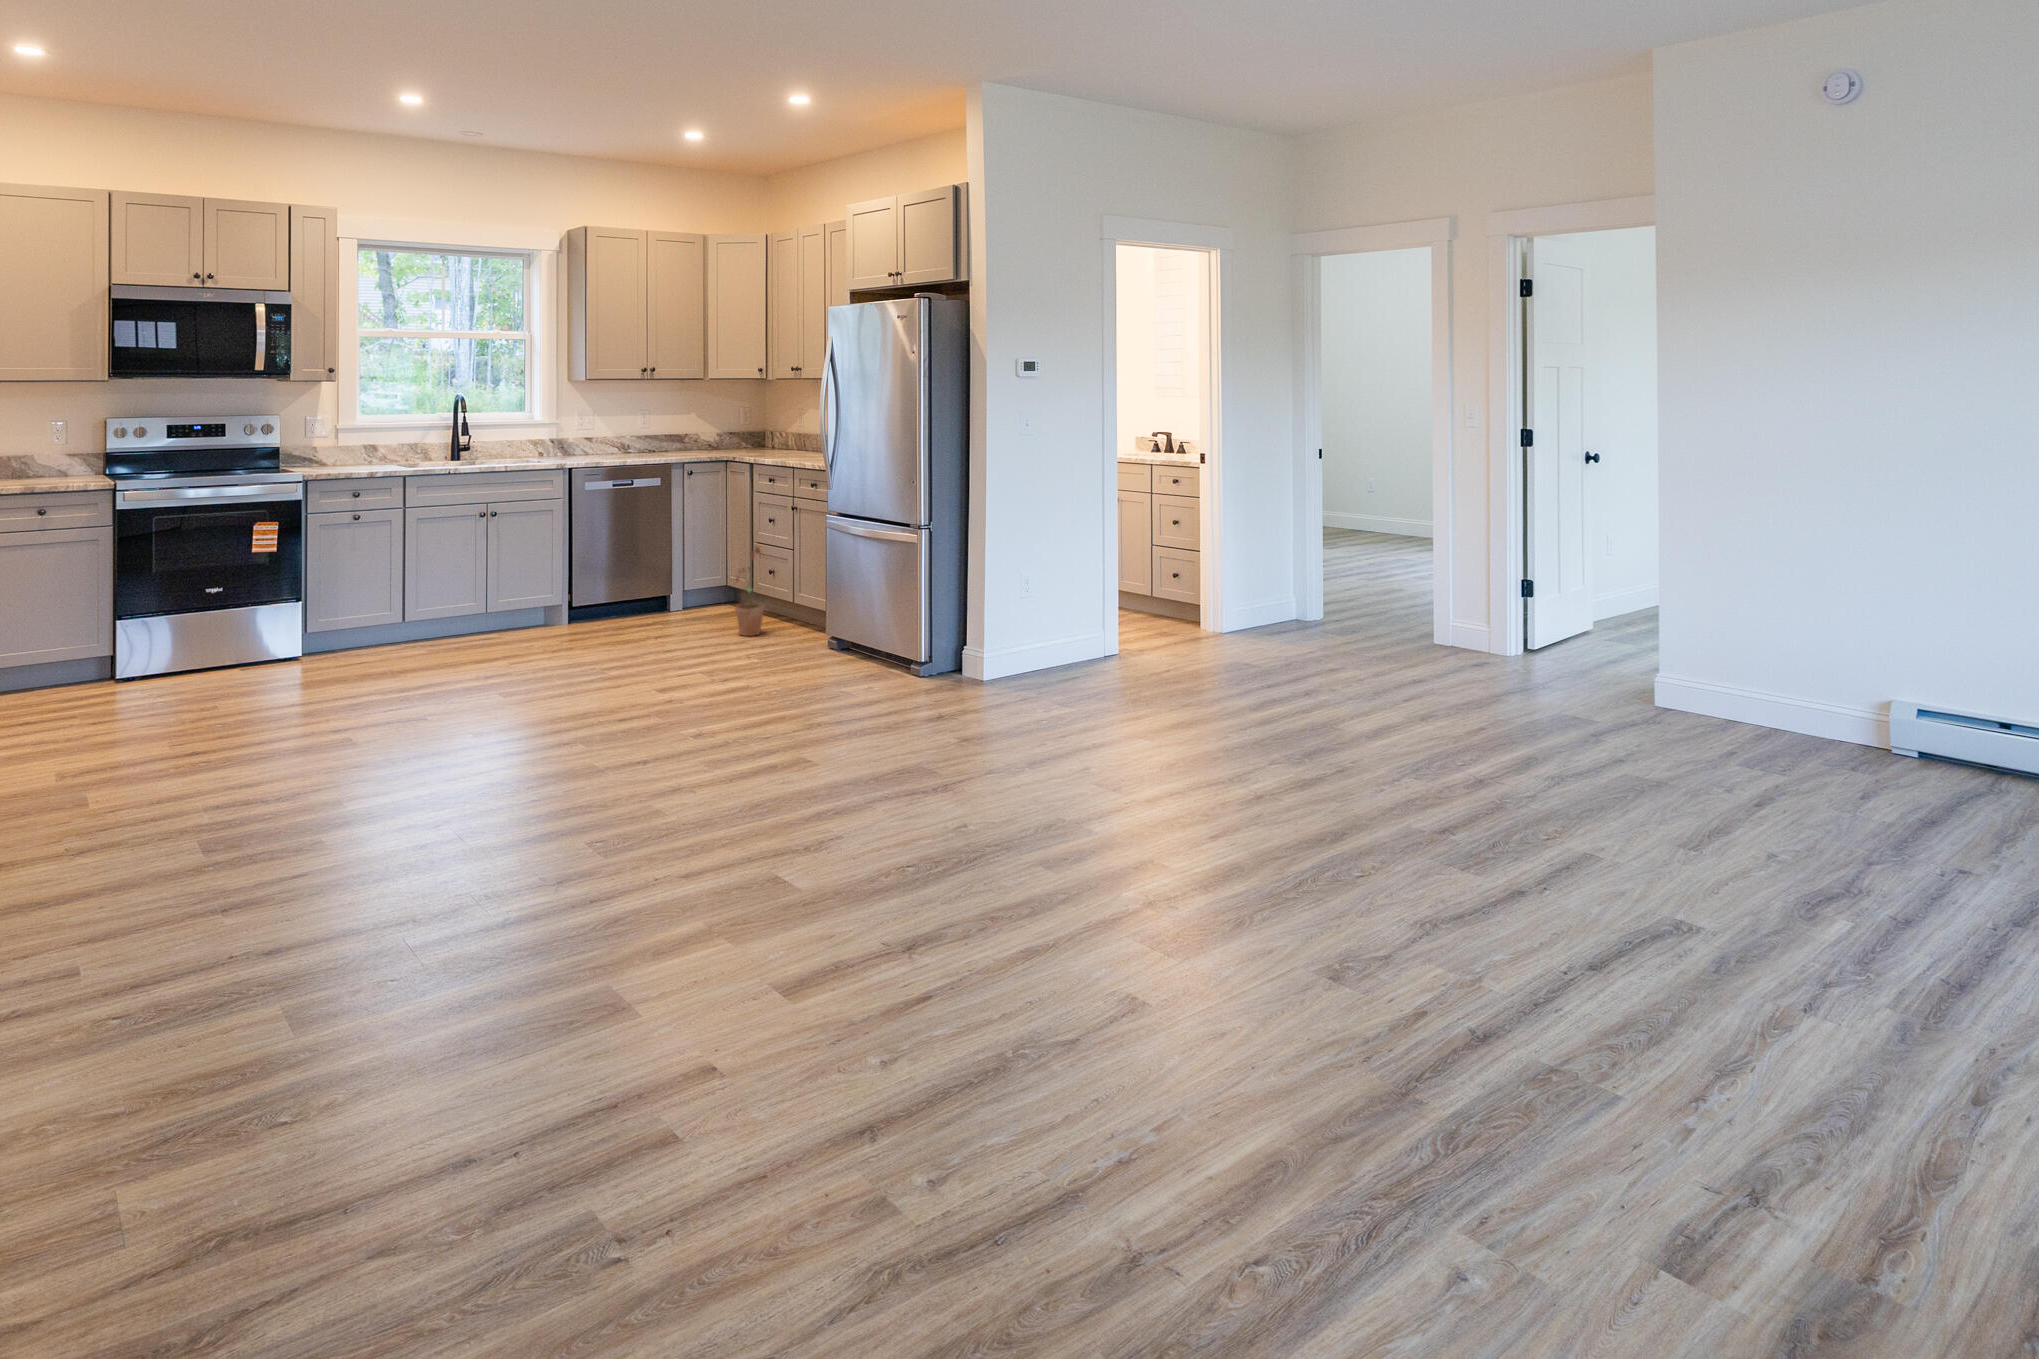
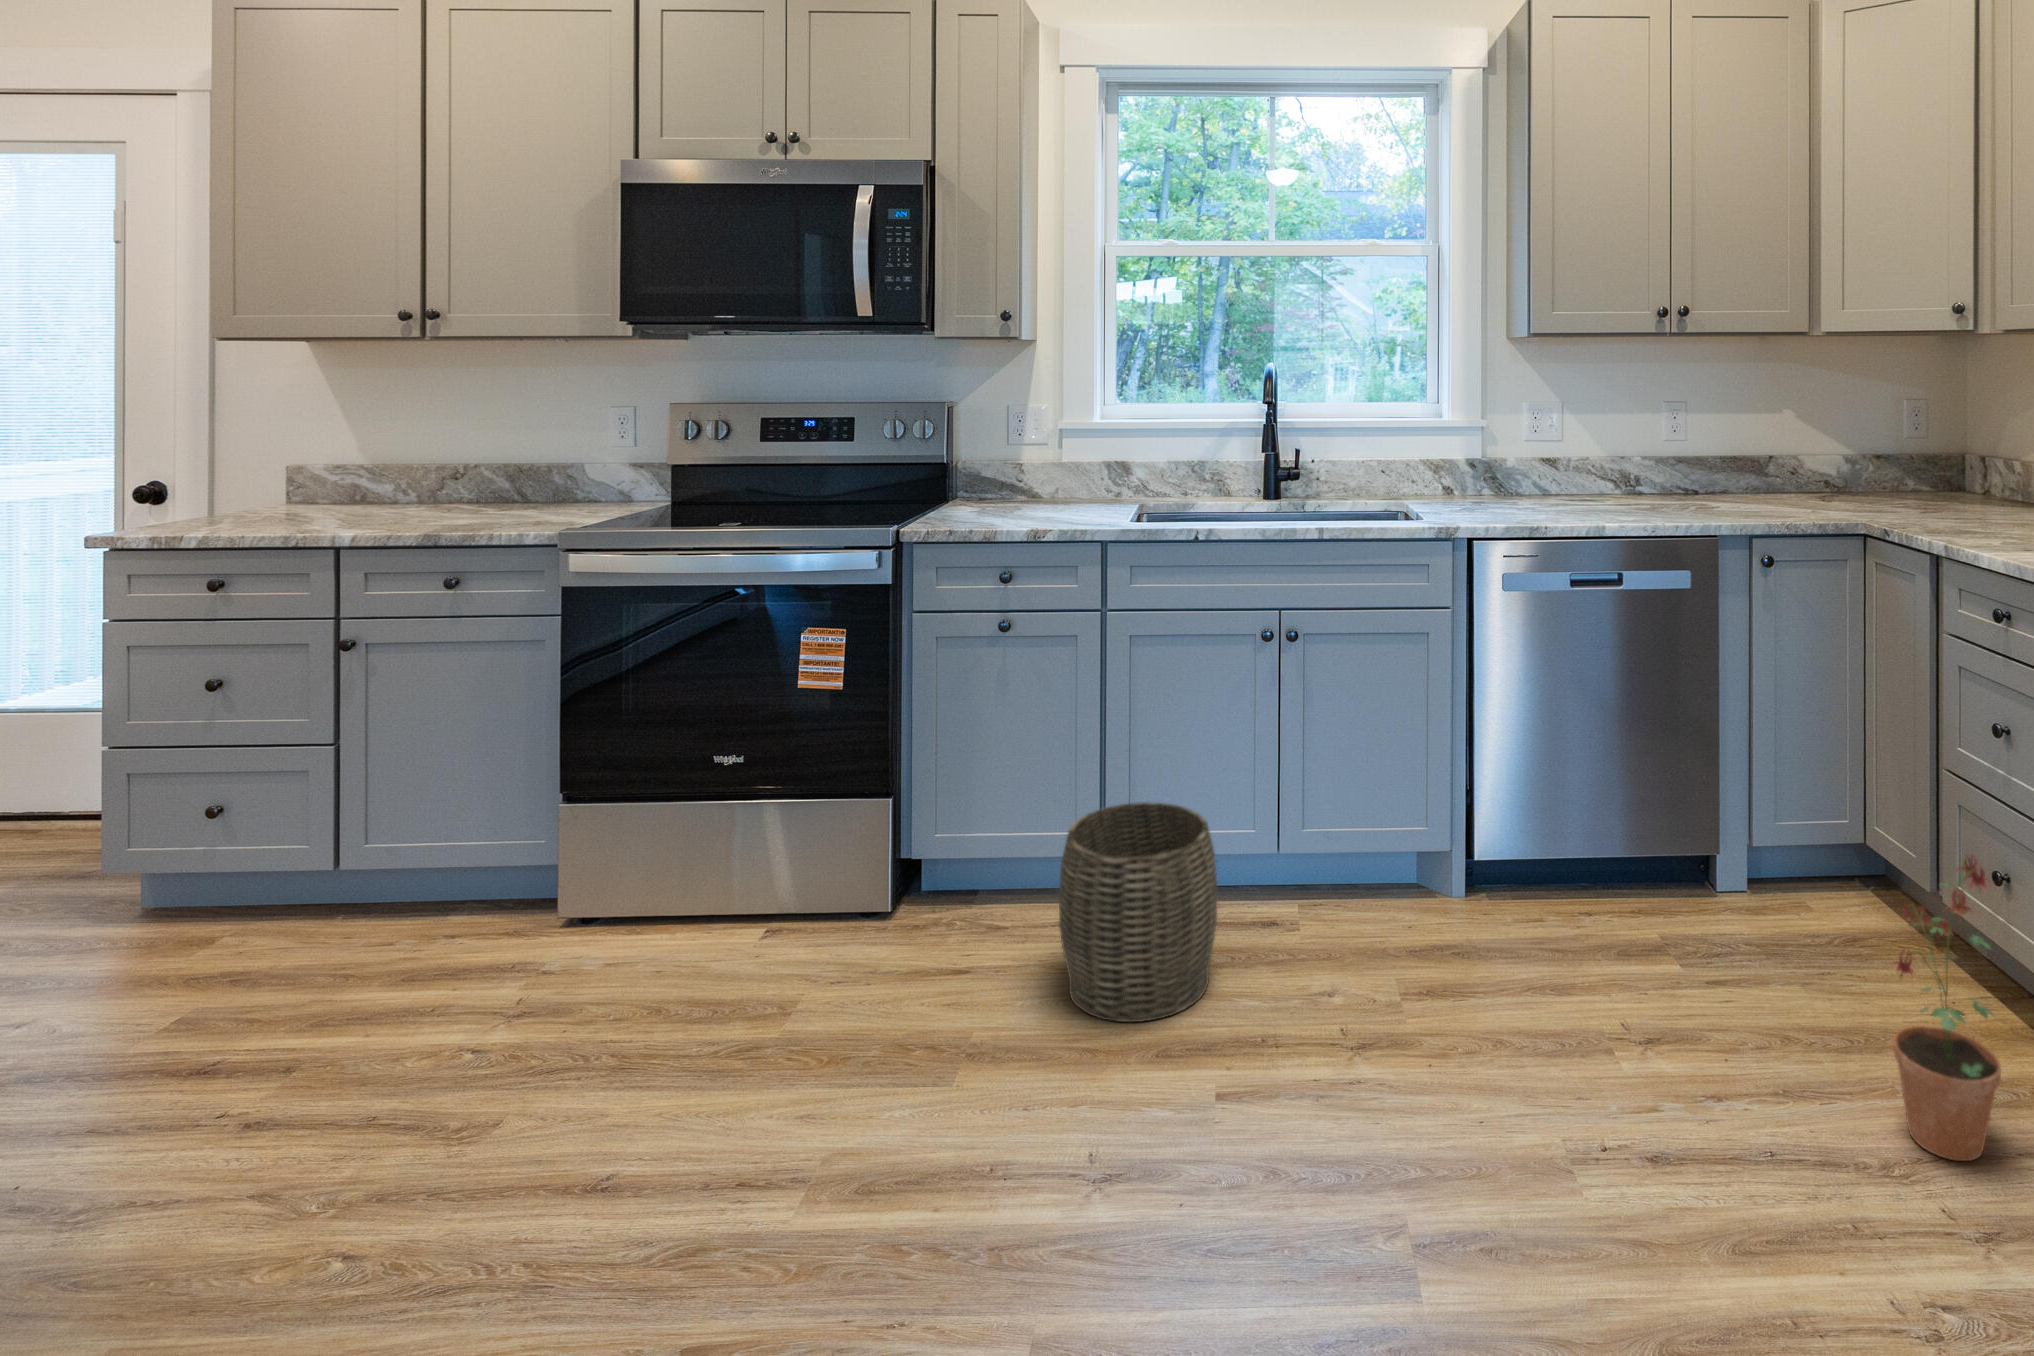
woven basket: none [411,583,482,660] -> present [1059,802,1217,1022]

